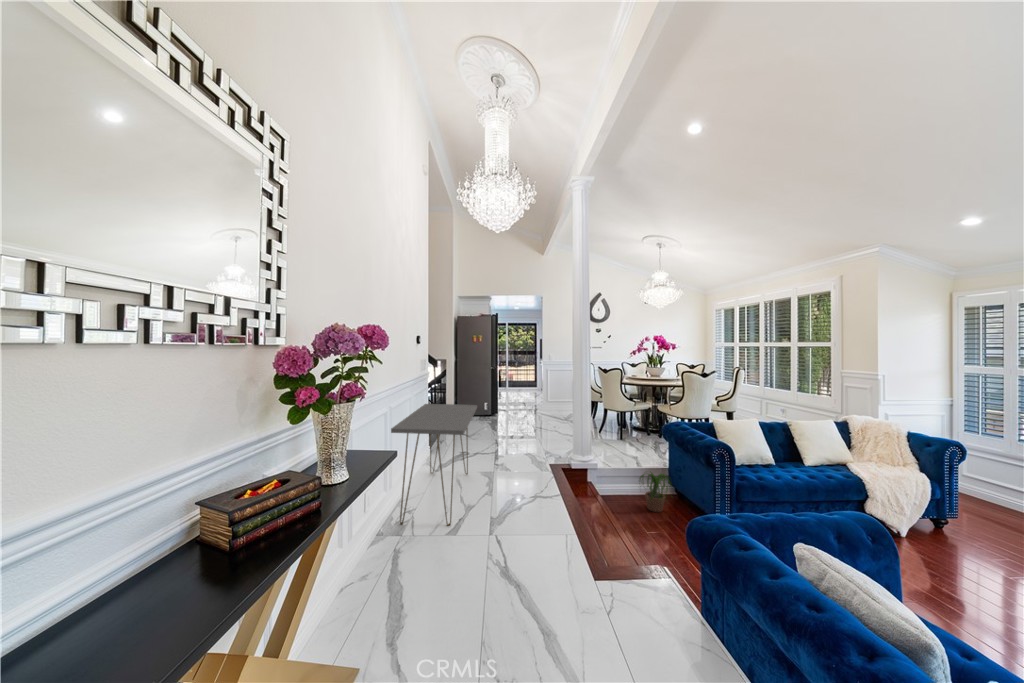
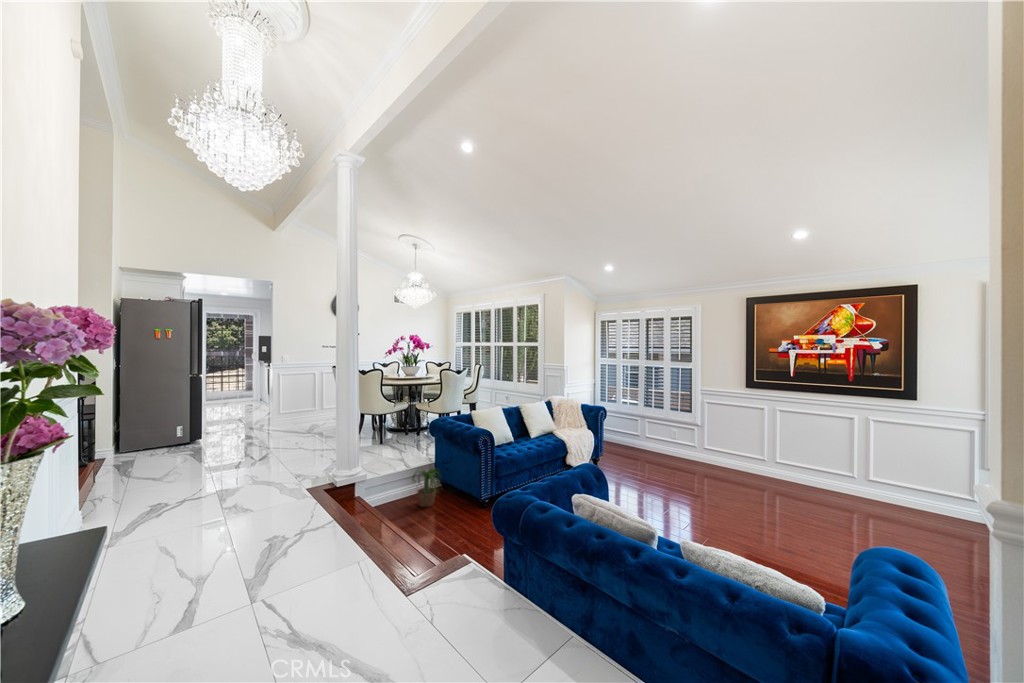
console table: present [391,404,477,526] -> none [25,429,199,658]

